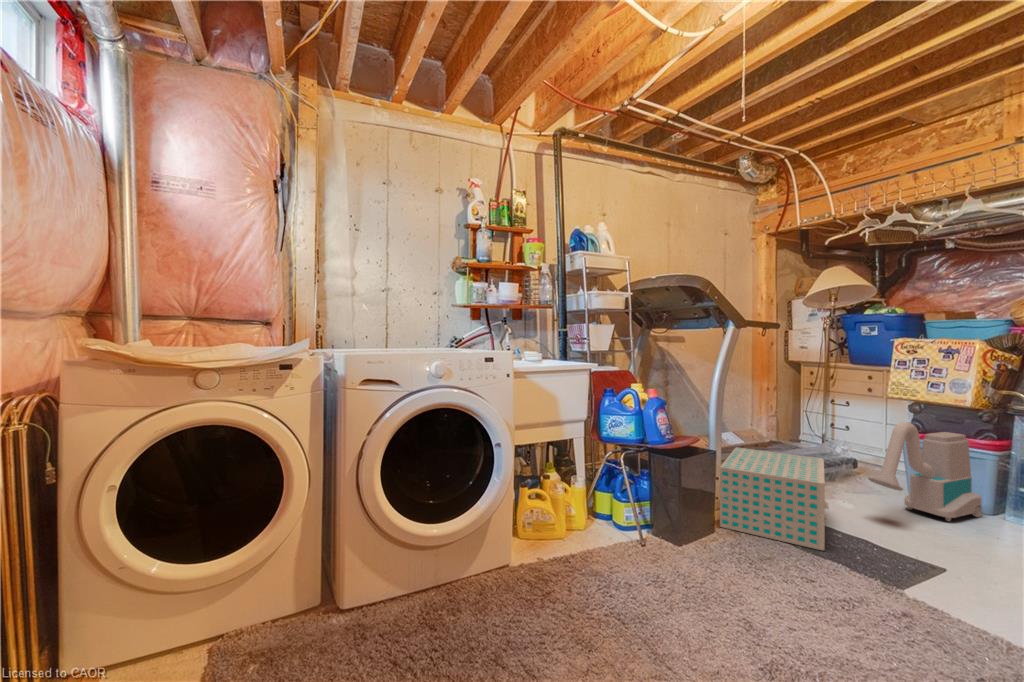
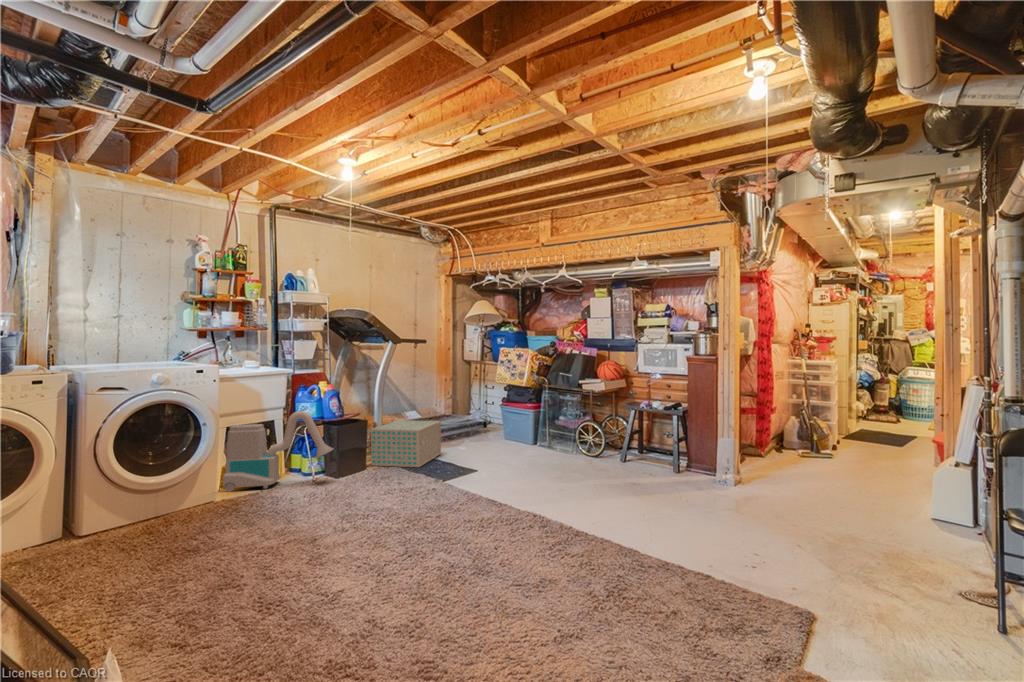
vacuum cleaner: present [868,422,981,521] -> present [223,411,334,492]

